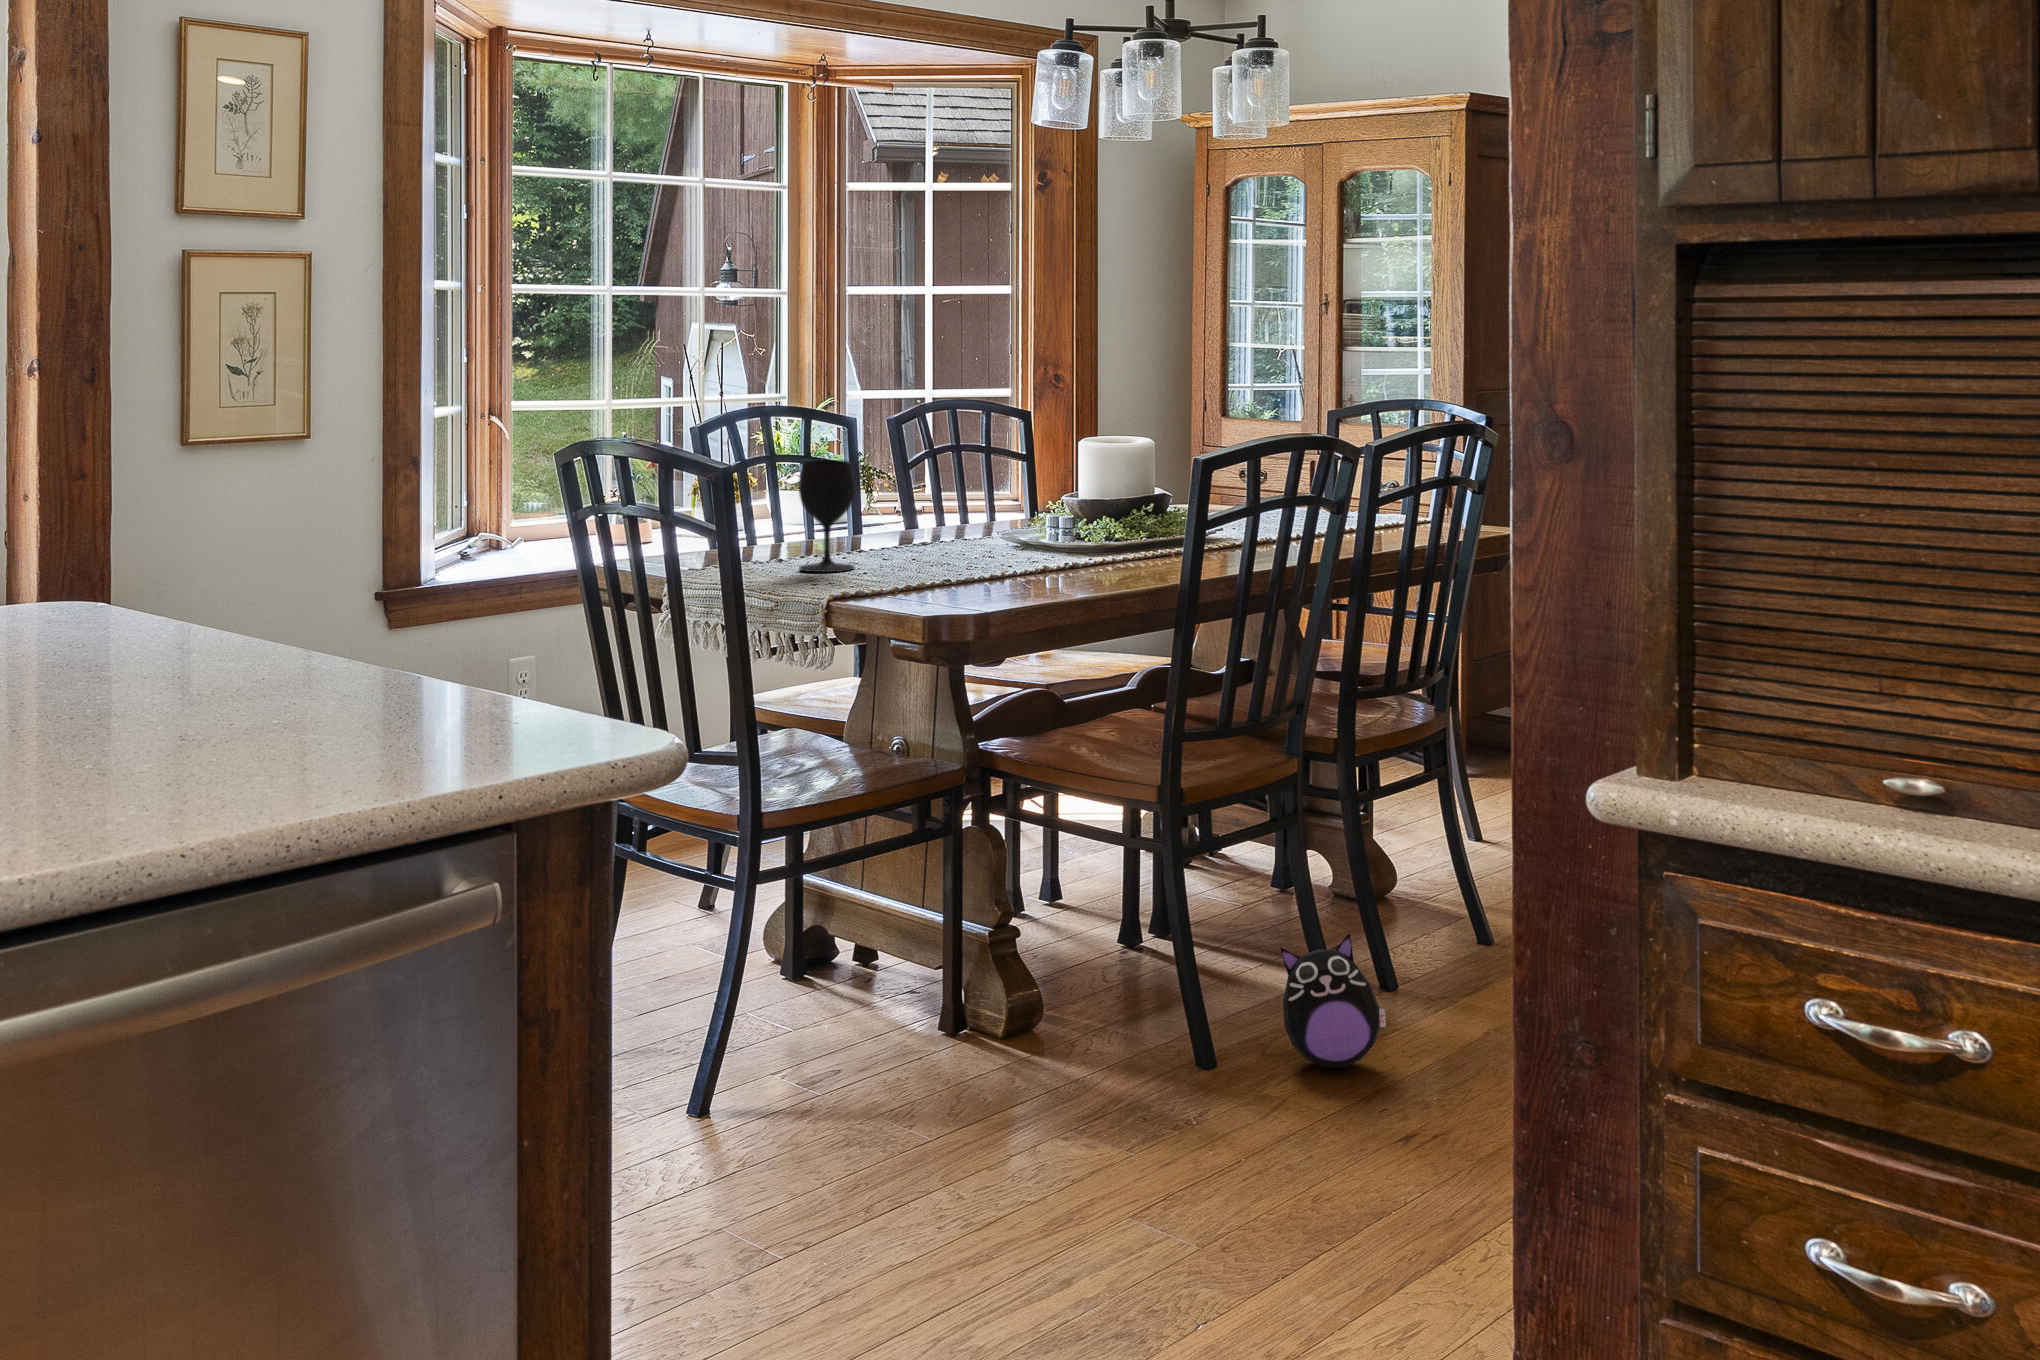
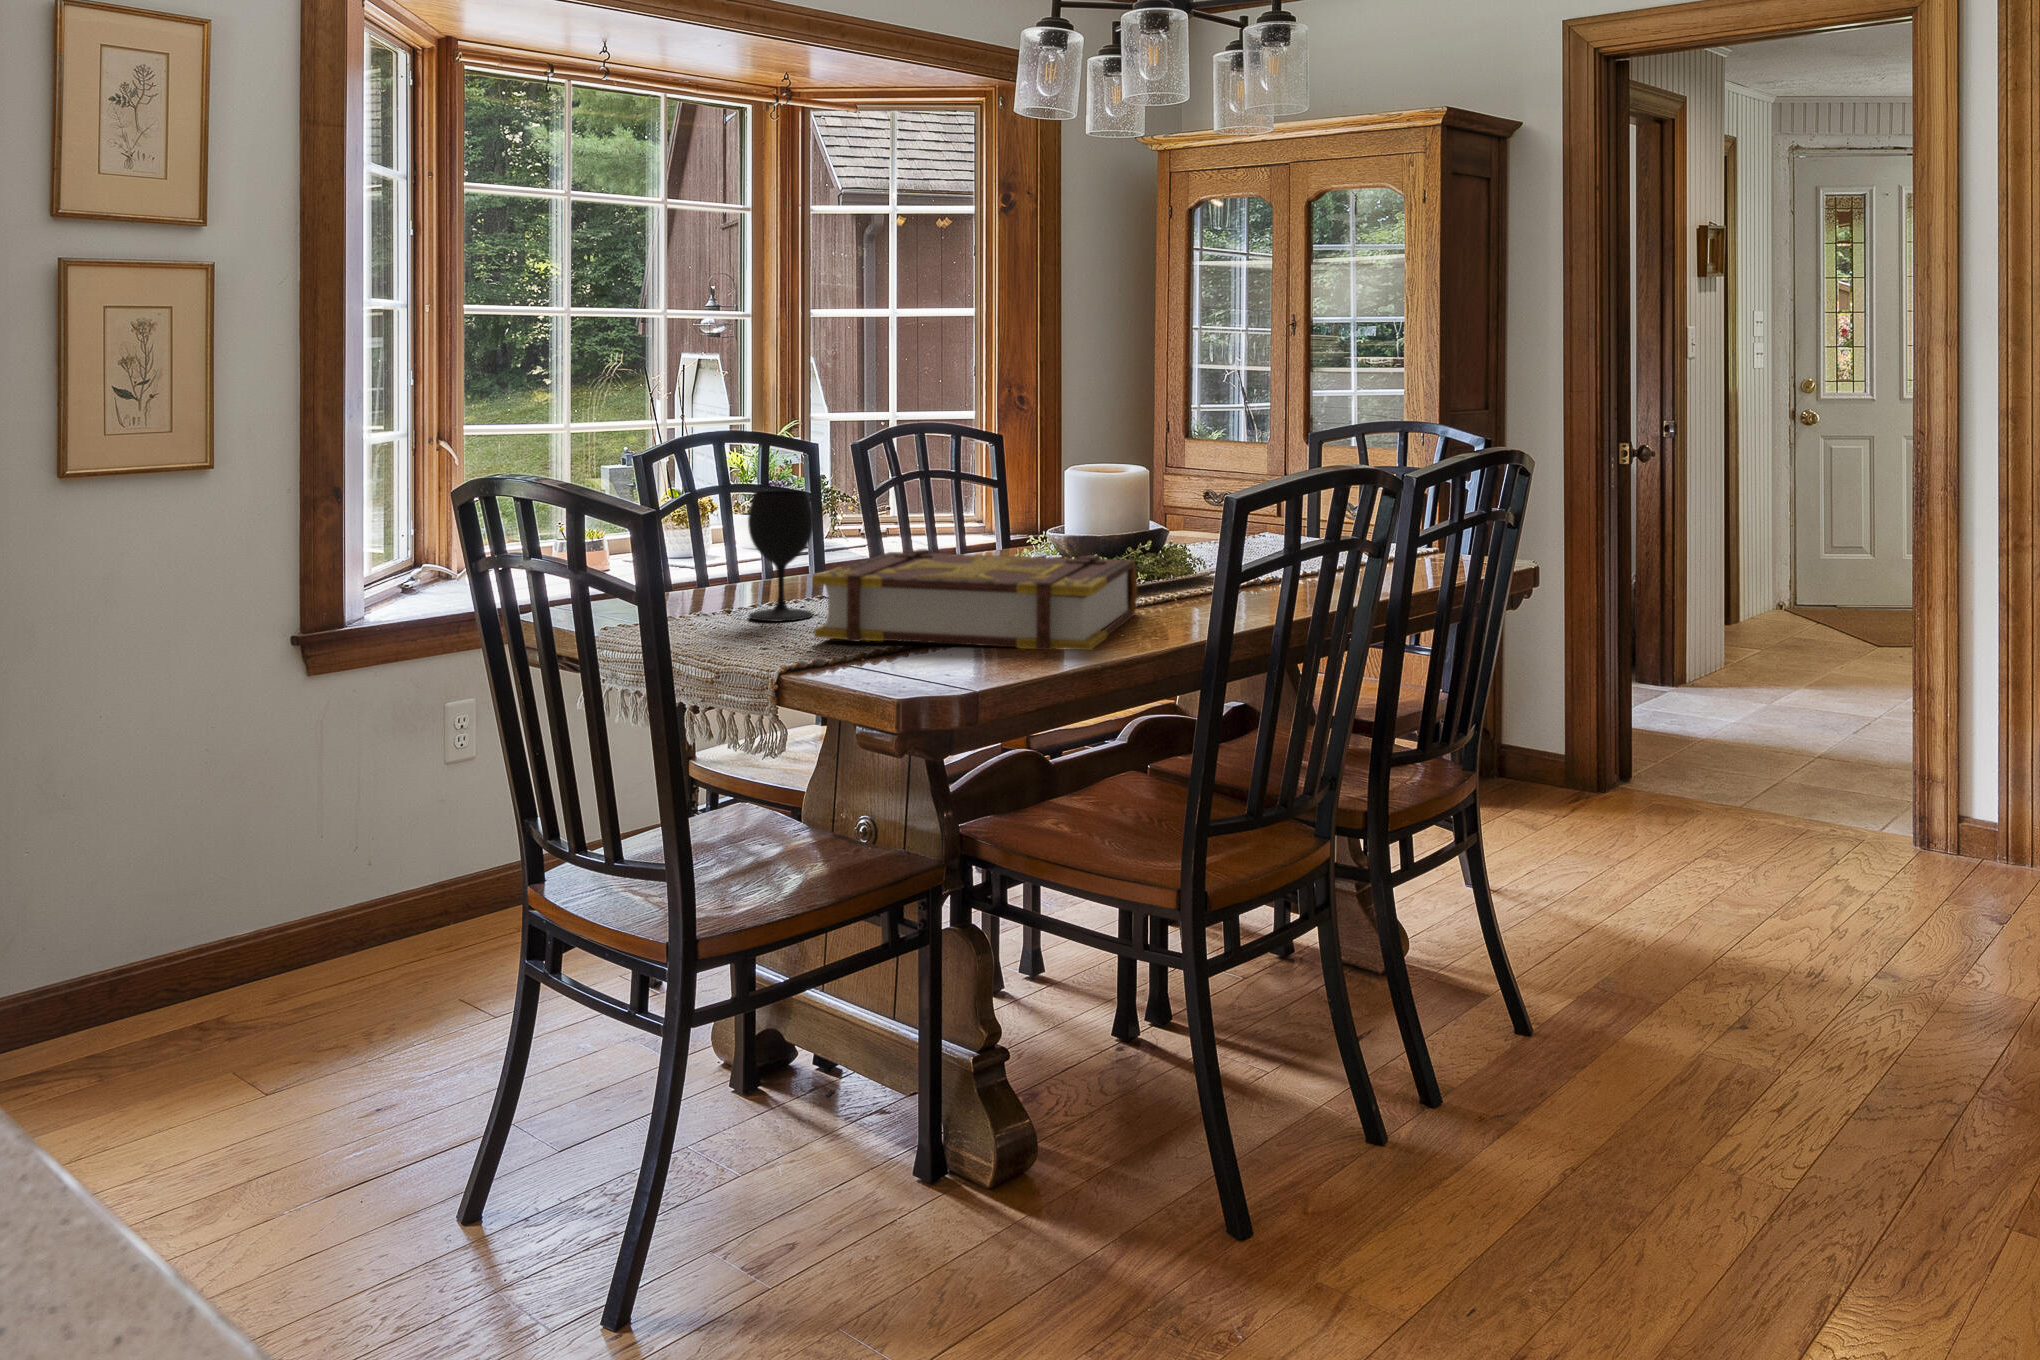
book: none [856,511,1134,592] -> present [812,549,1138,650]
plush toy: present [1280,934,1386,1067] -> none [1331,1068,1461,1242]

